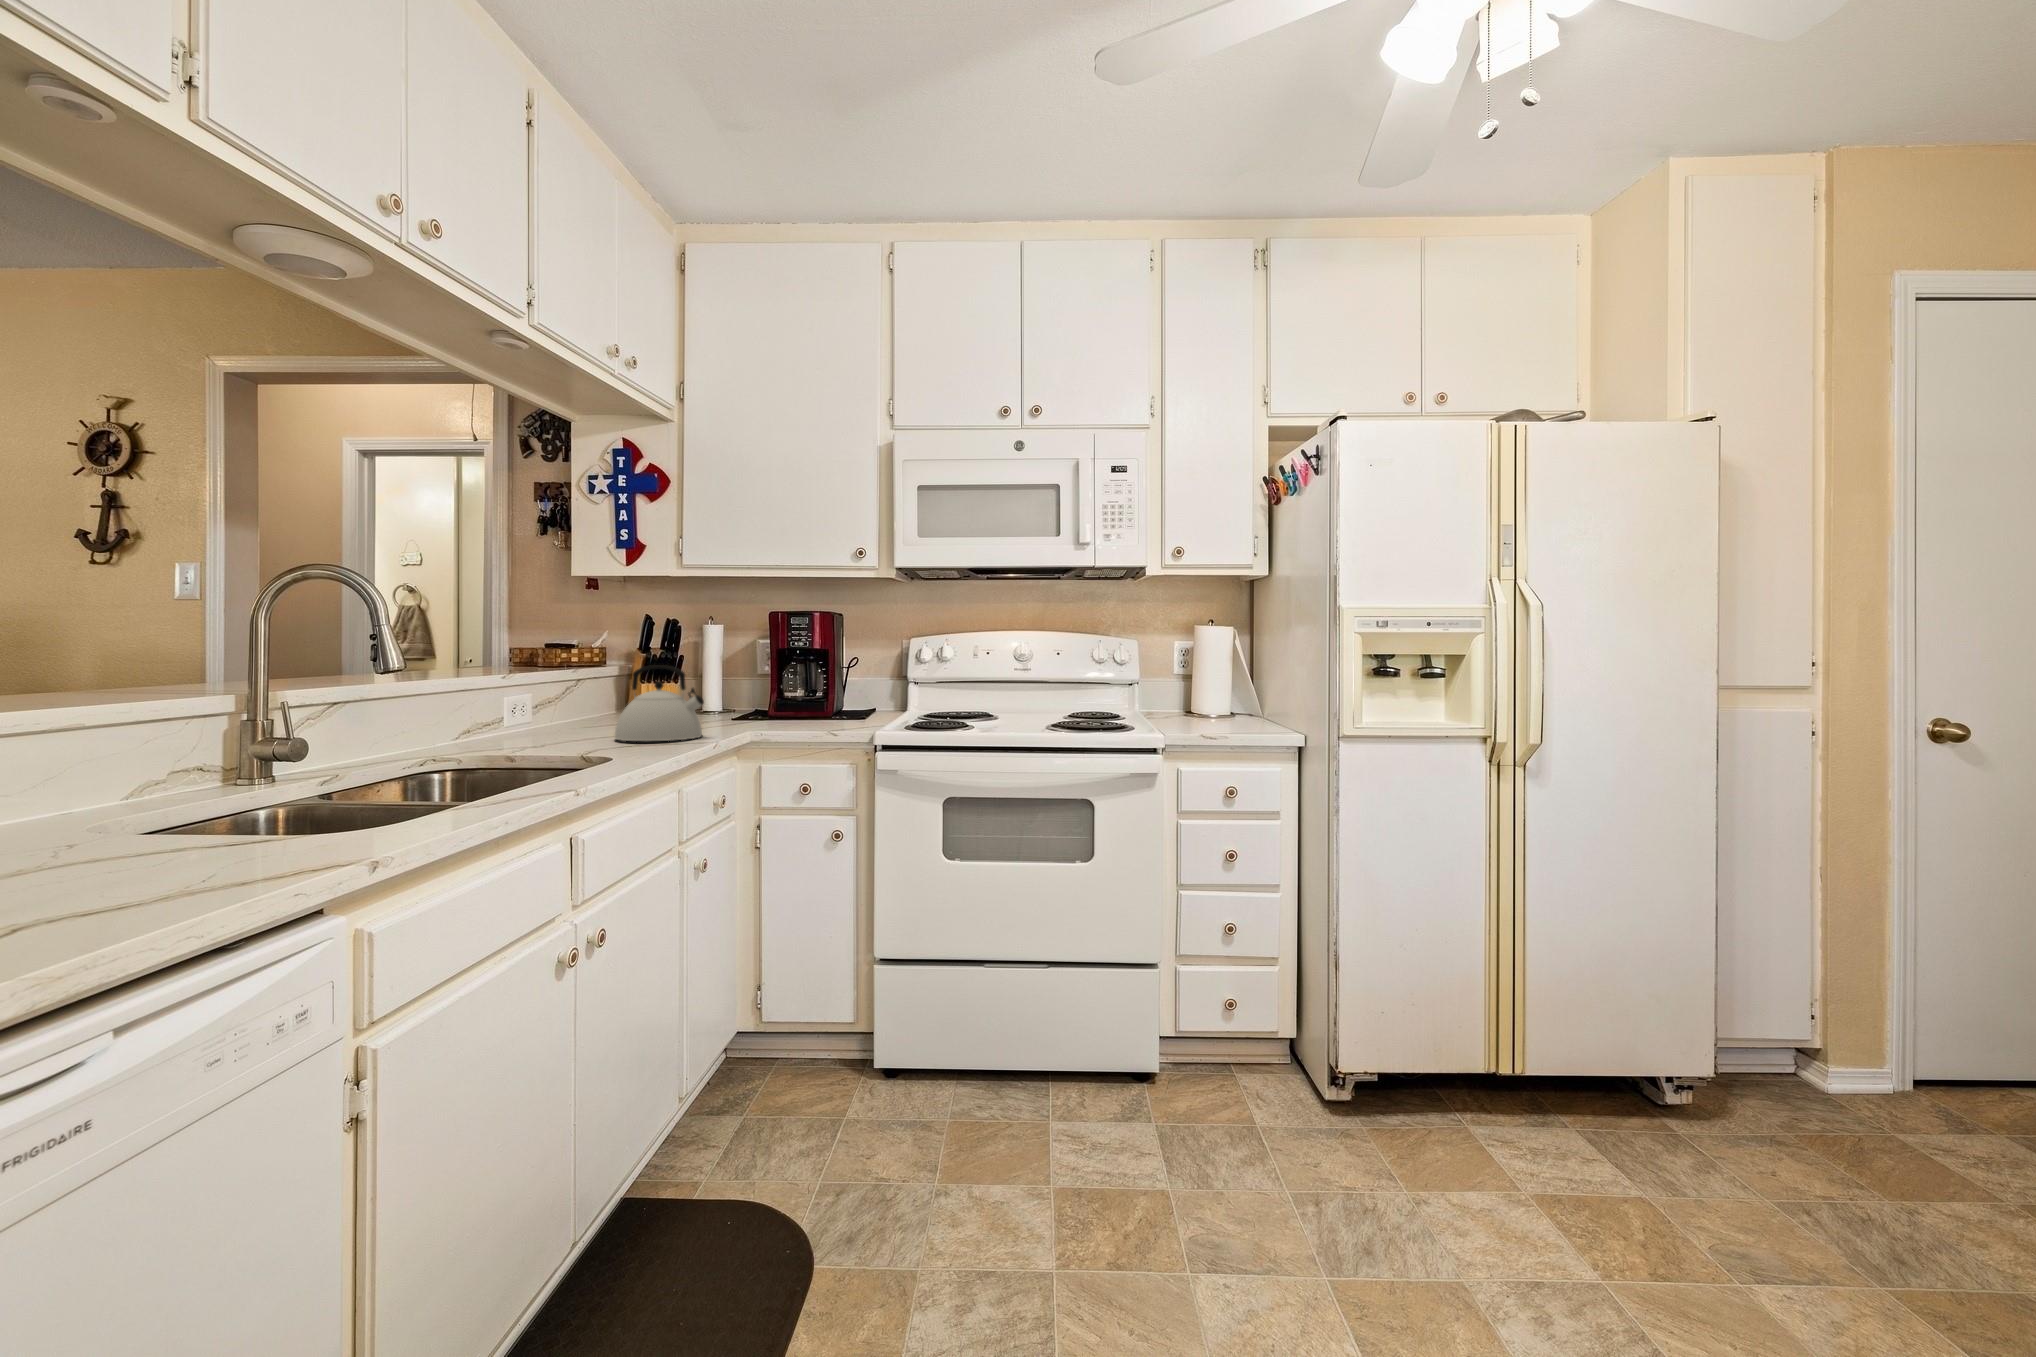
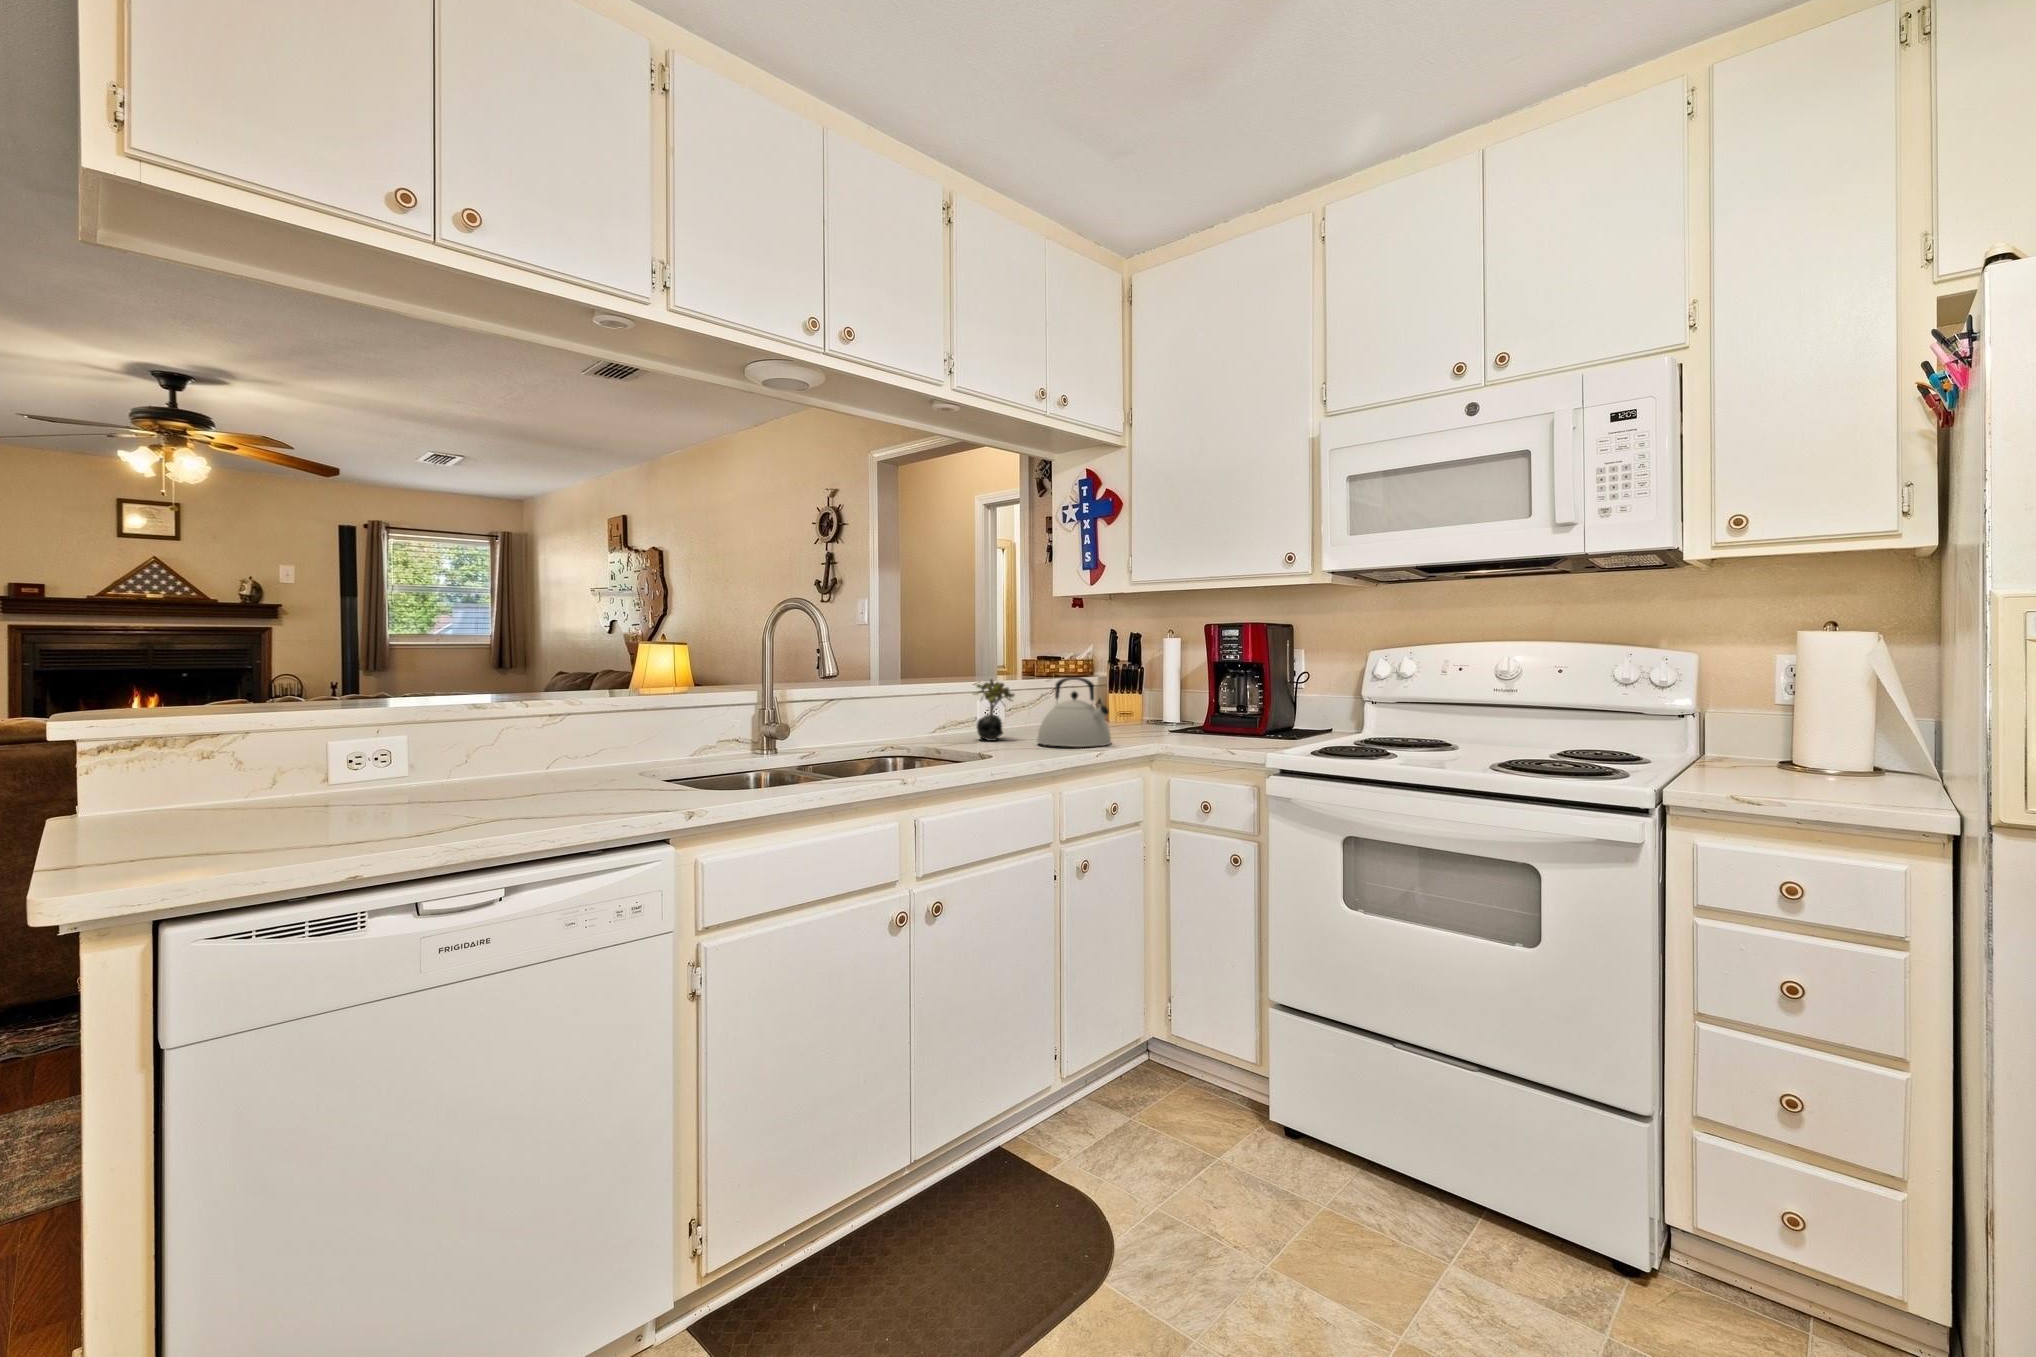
succulent plant: none [517,669,575,742] -> present [974,679,1014,741]

